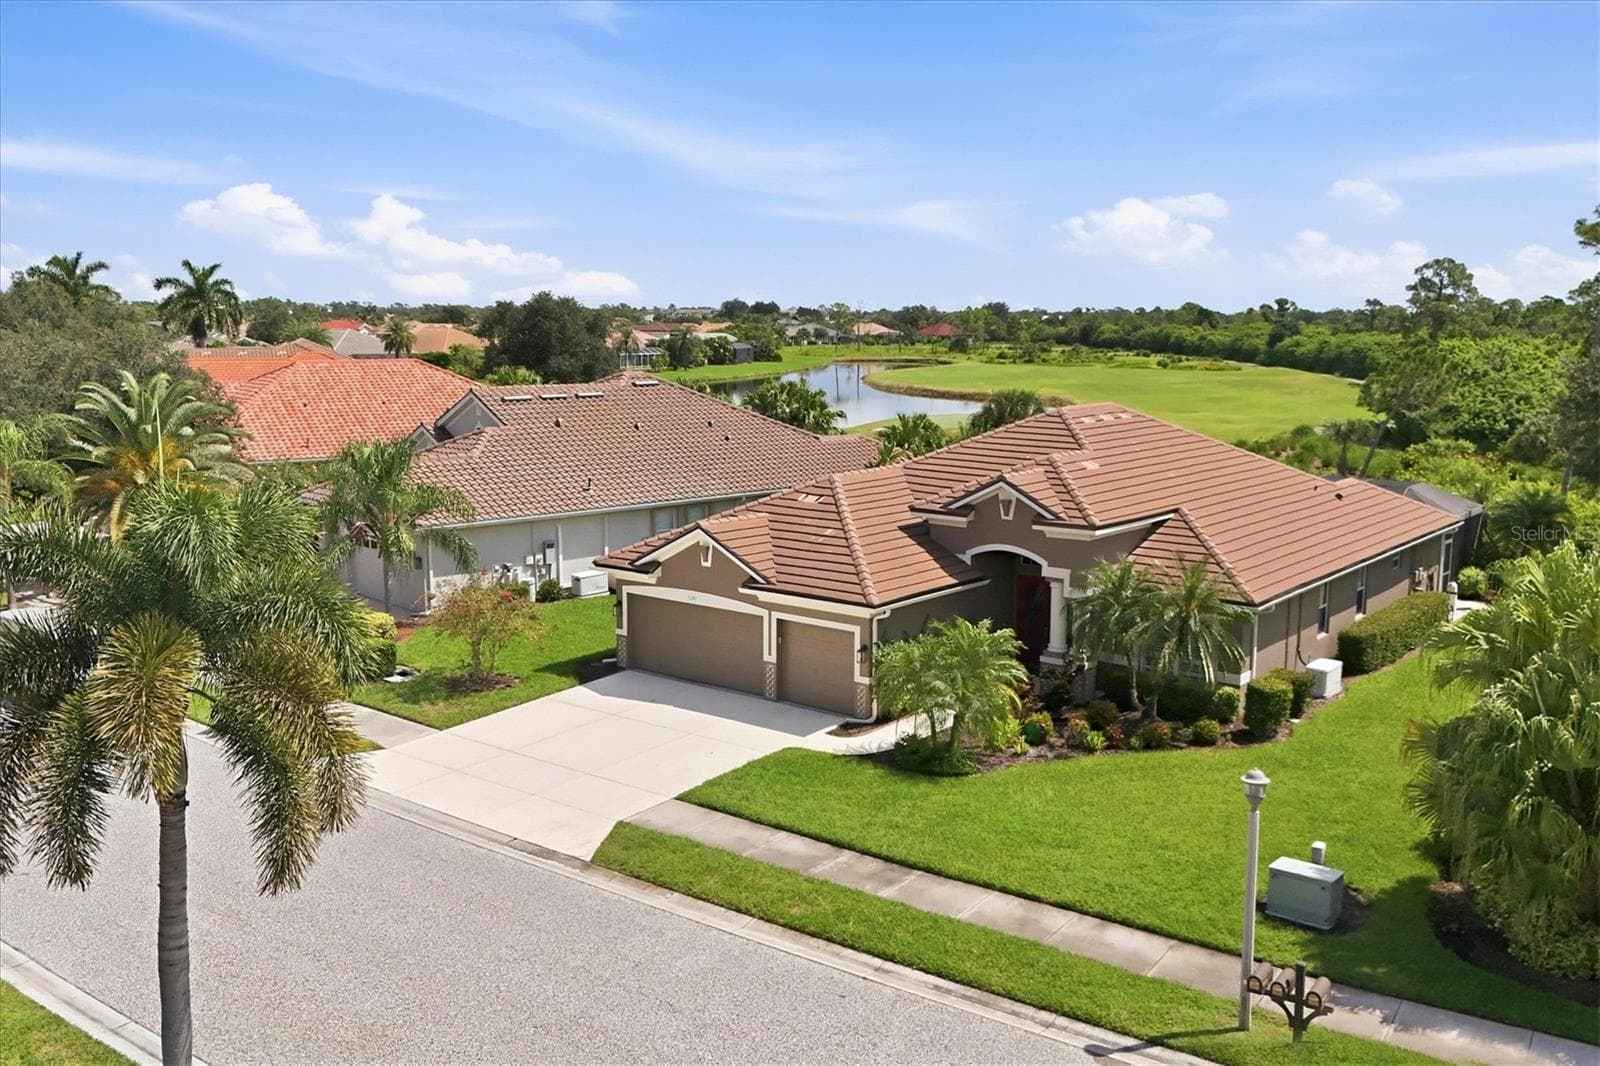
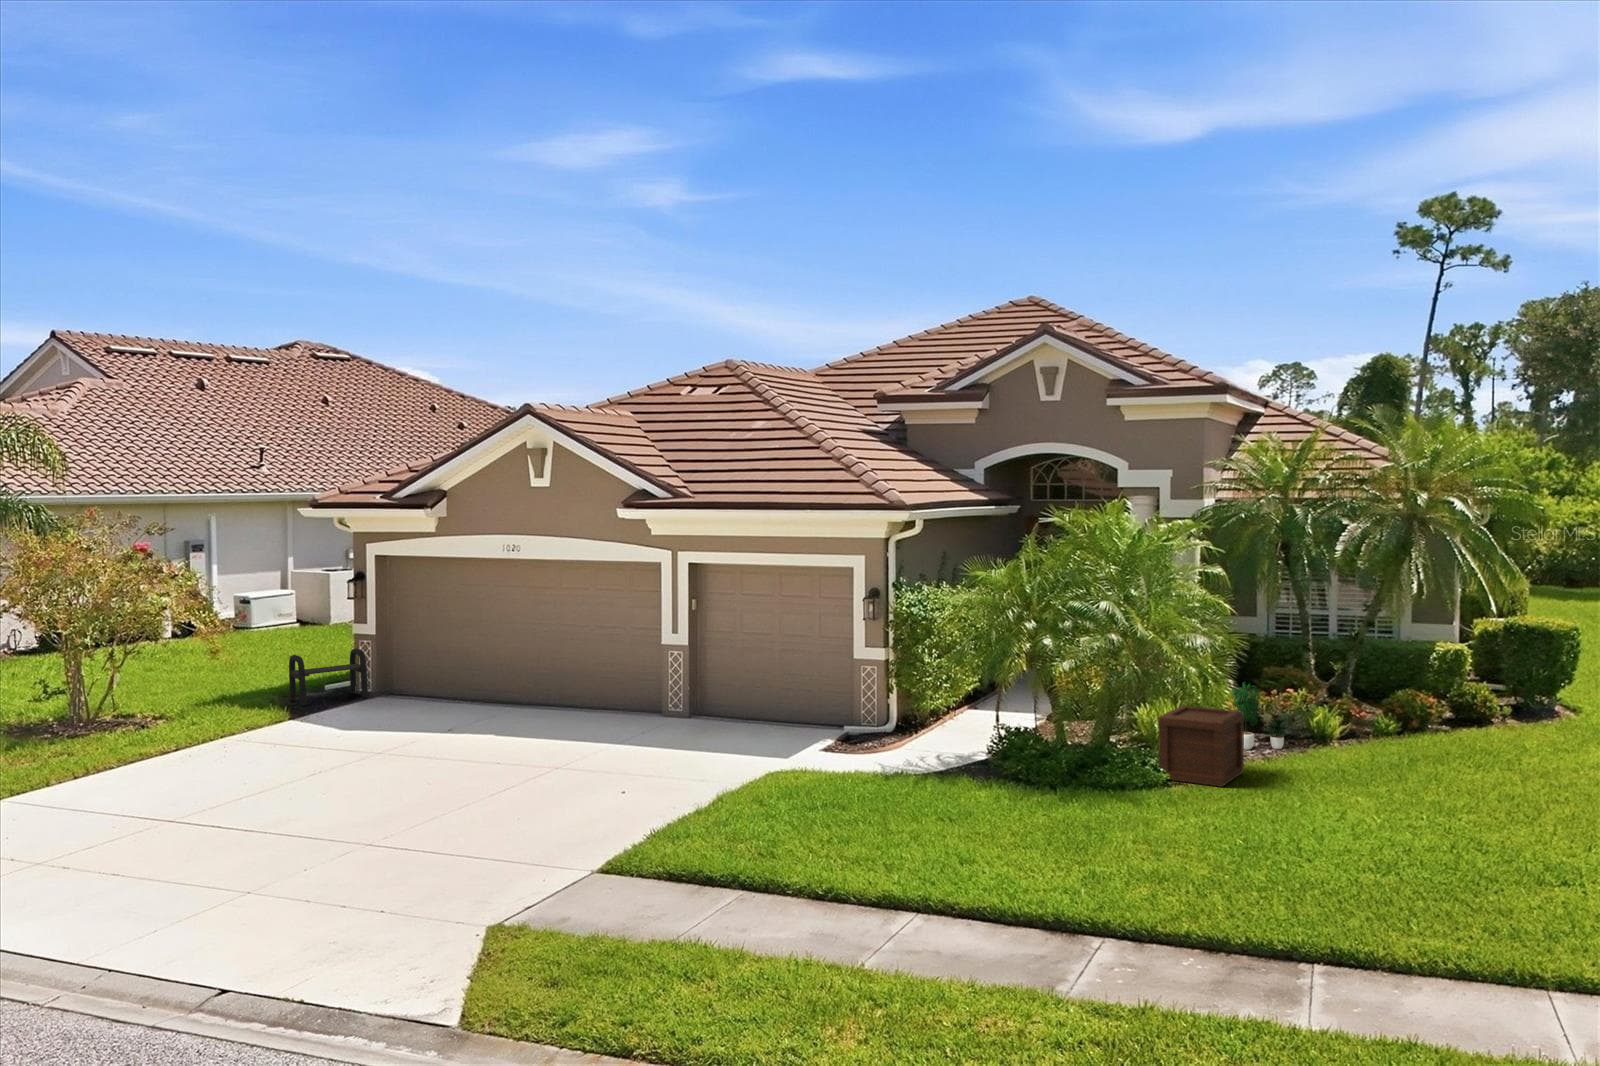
bench: none [584,639,623,671] -> present [289,648,368,706]
wooden crate: none [965,735,1012,782] -> present [1158,706,1244,787]

